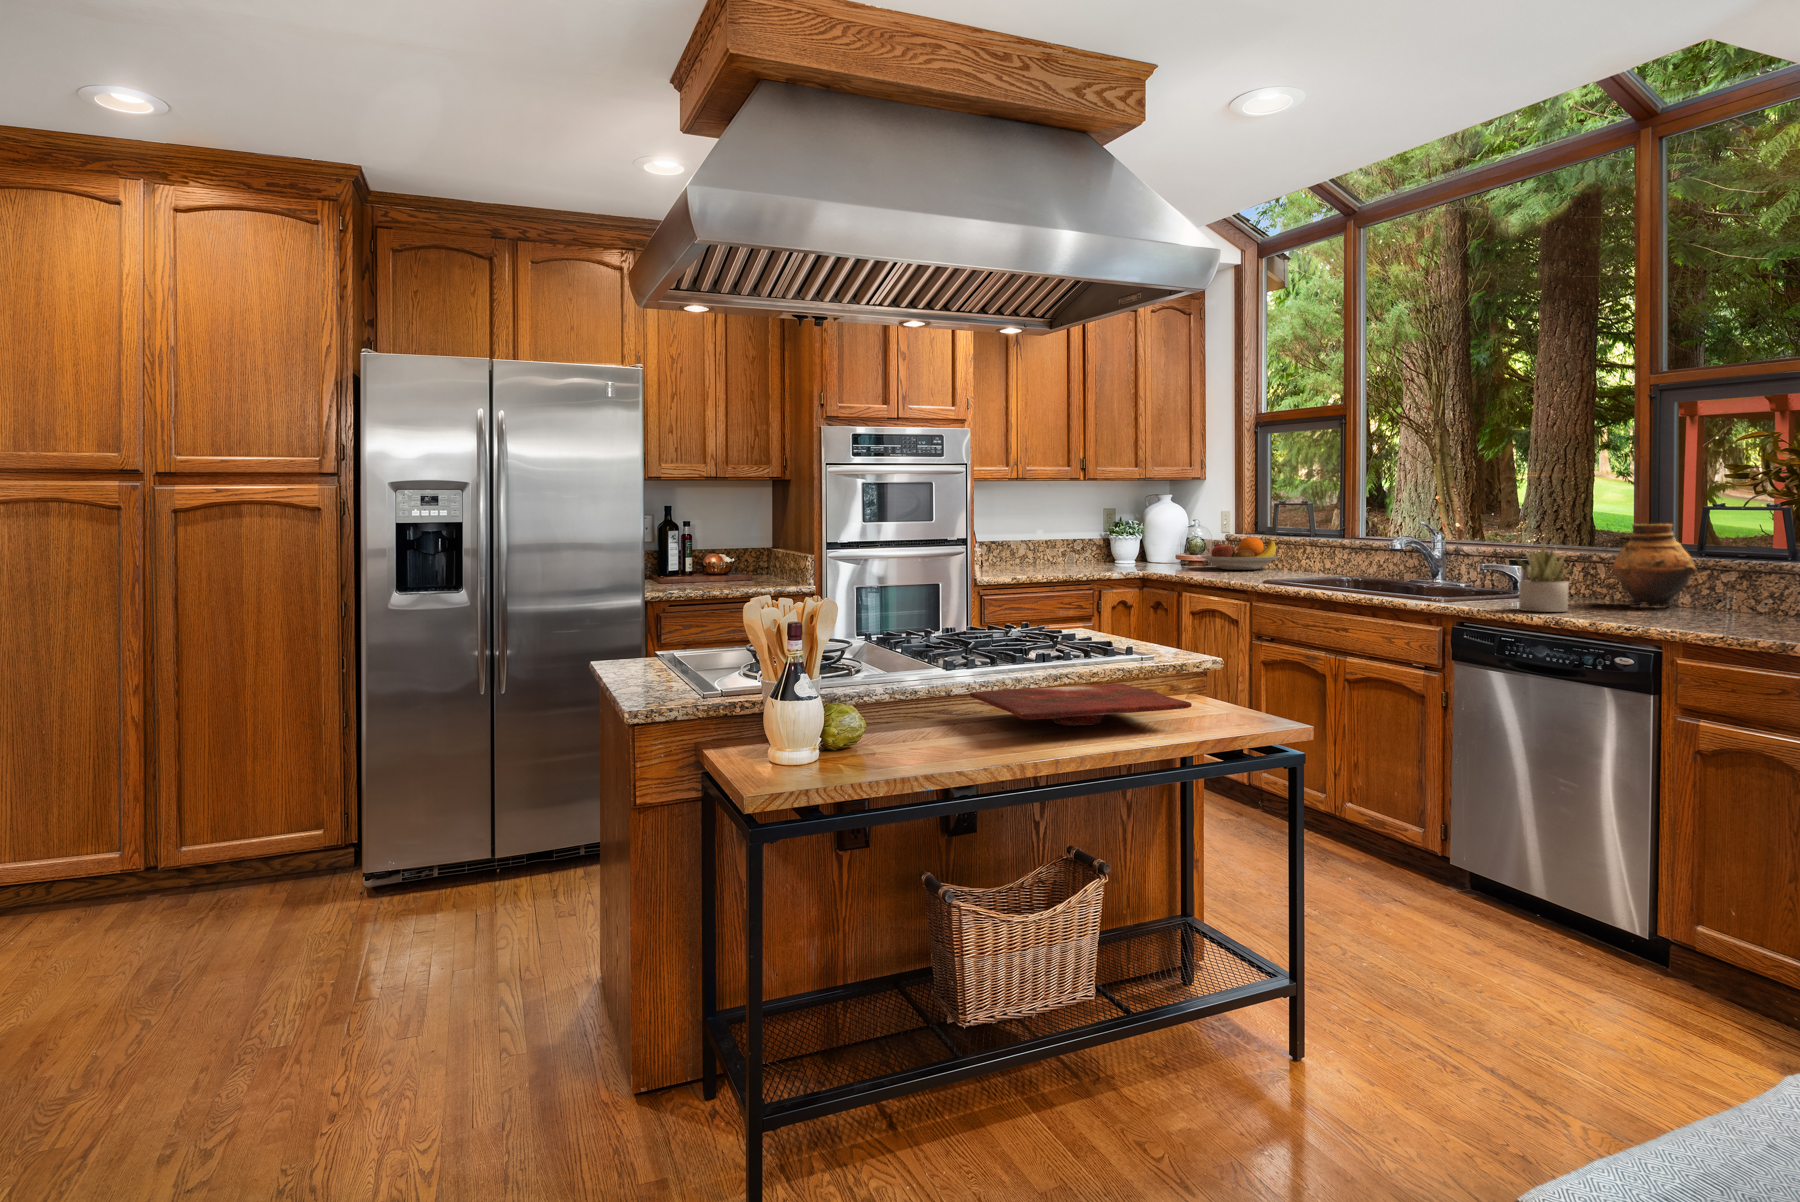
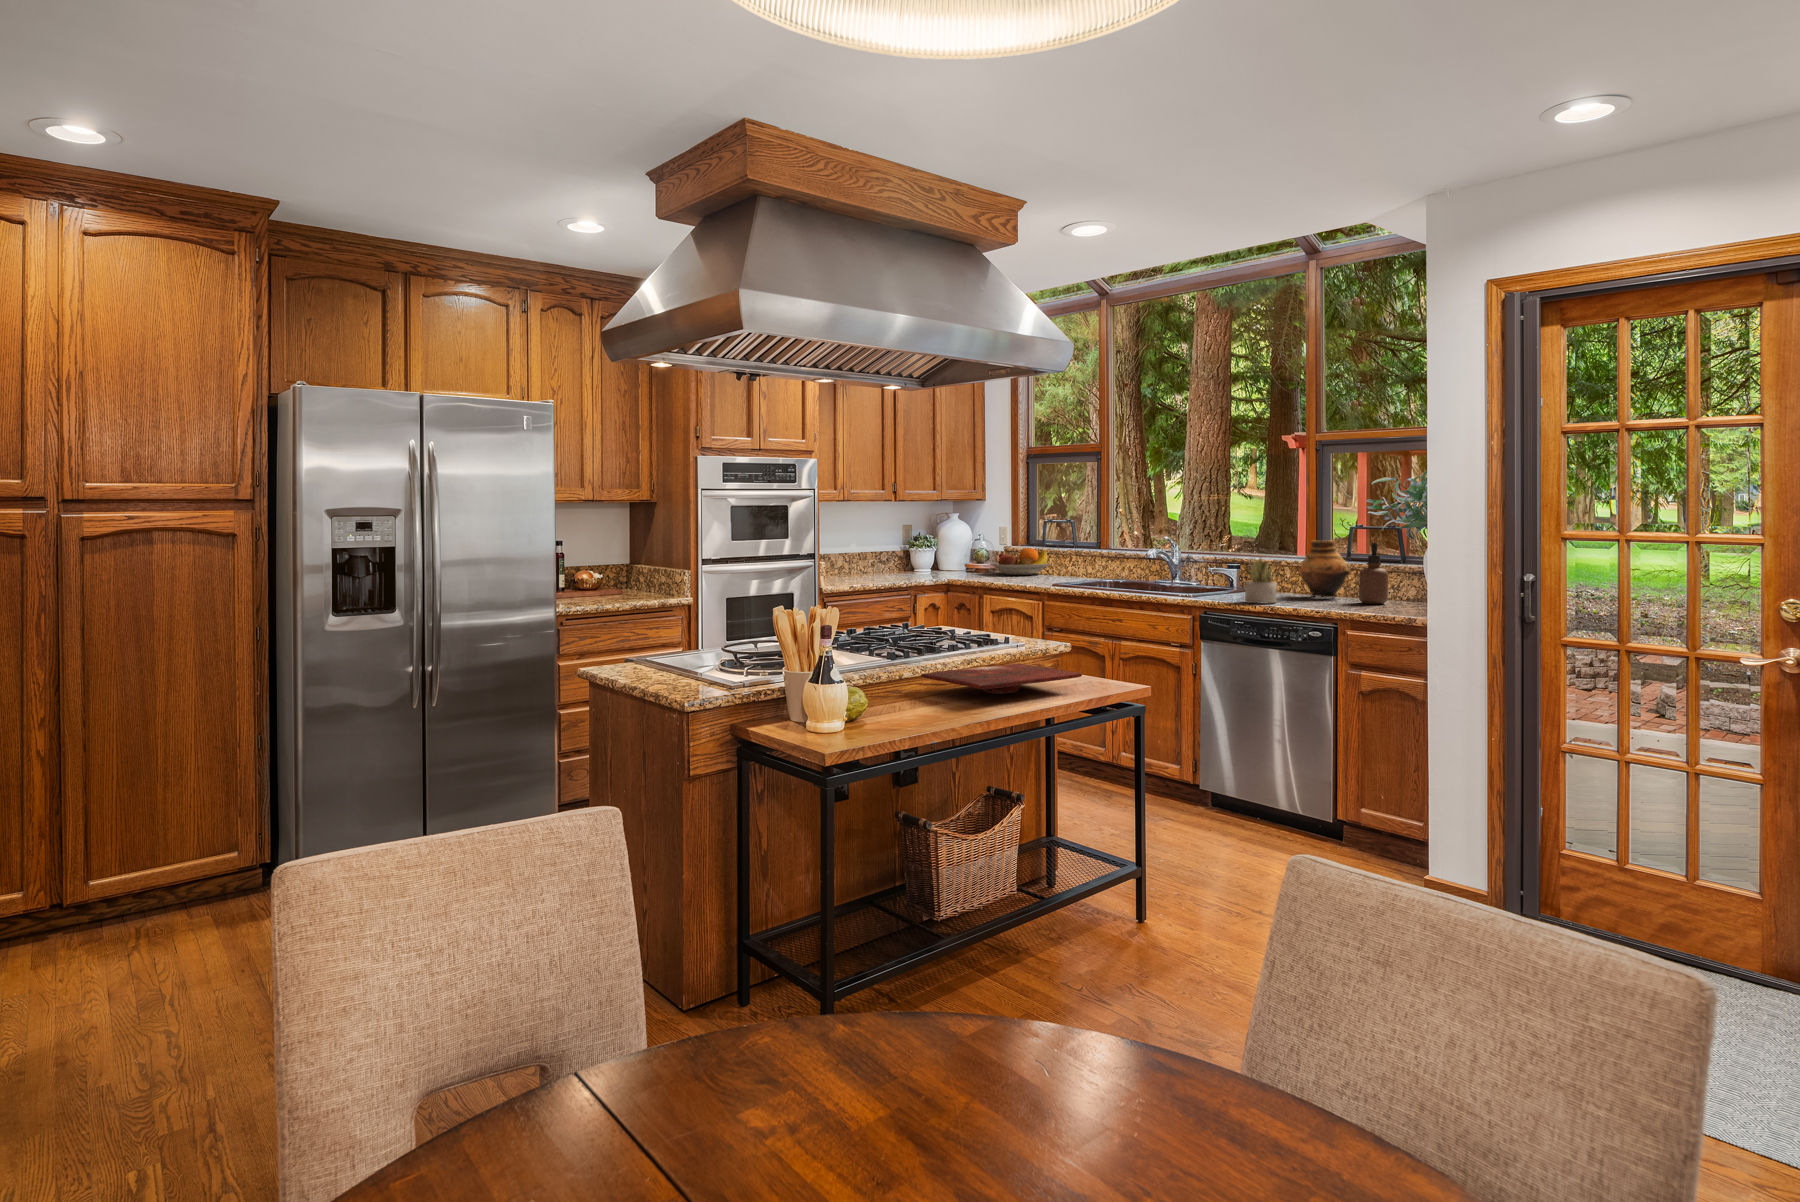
soap dispenser: none [1707,526,1758,617] -> present [1359,543,1388,604]

